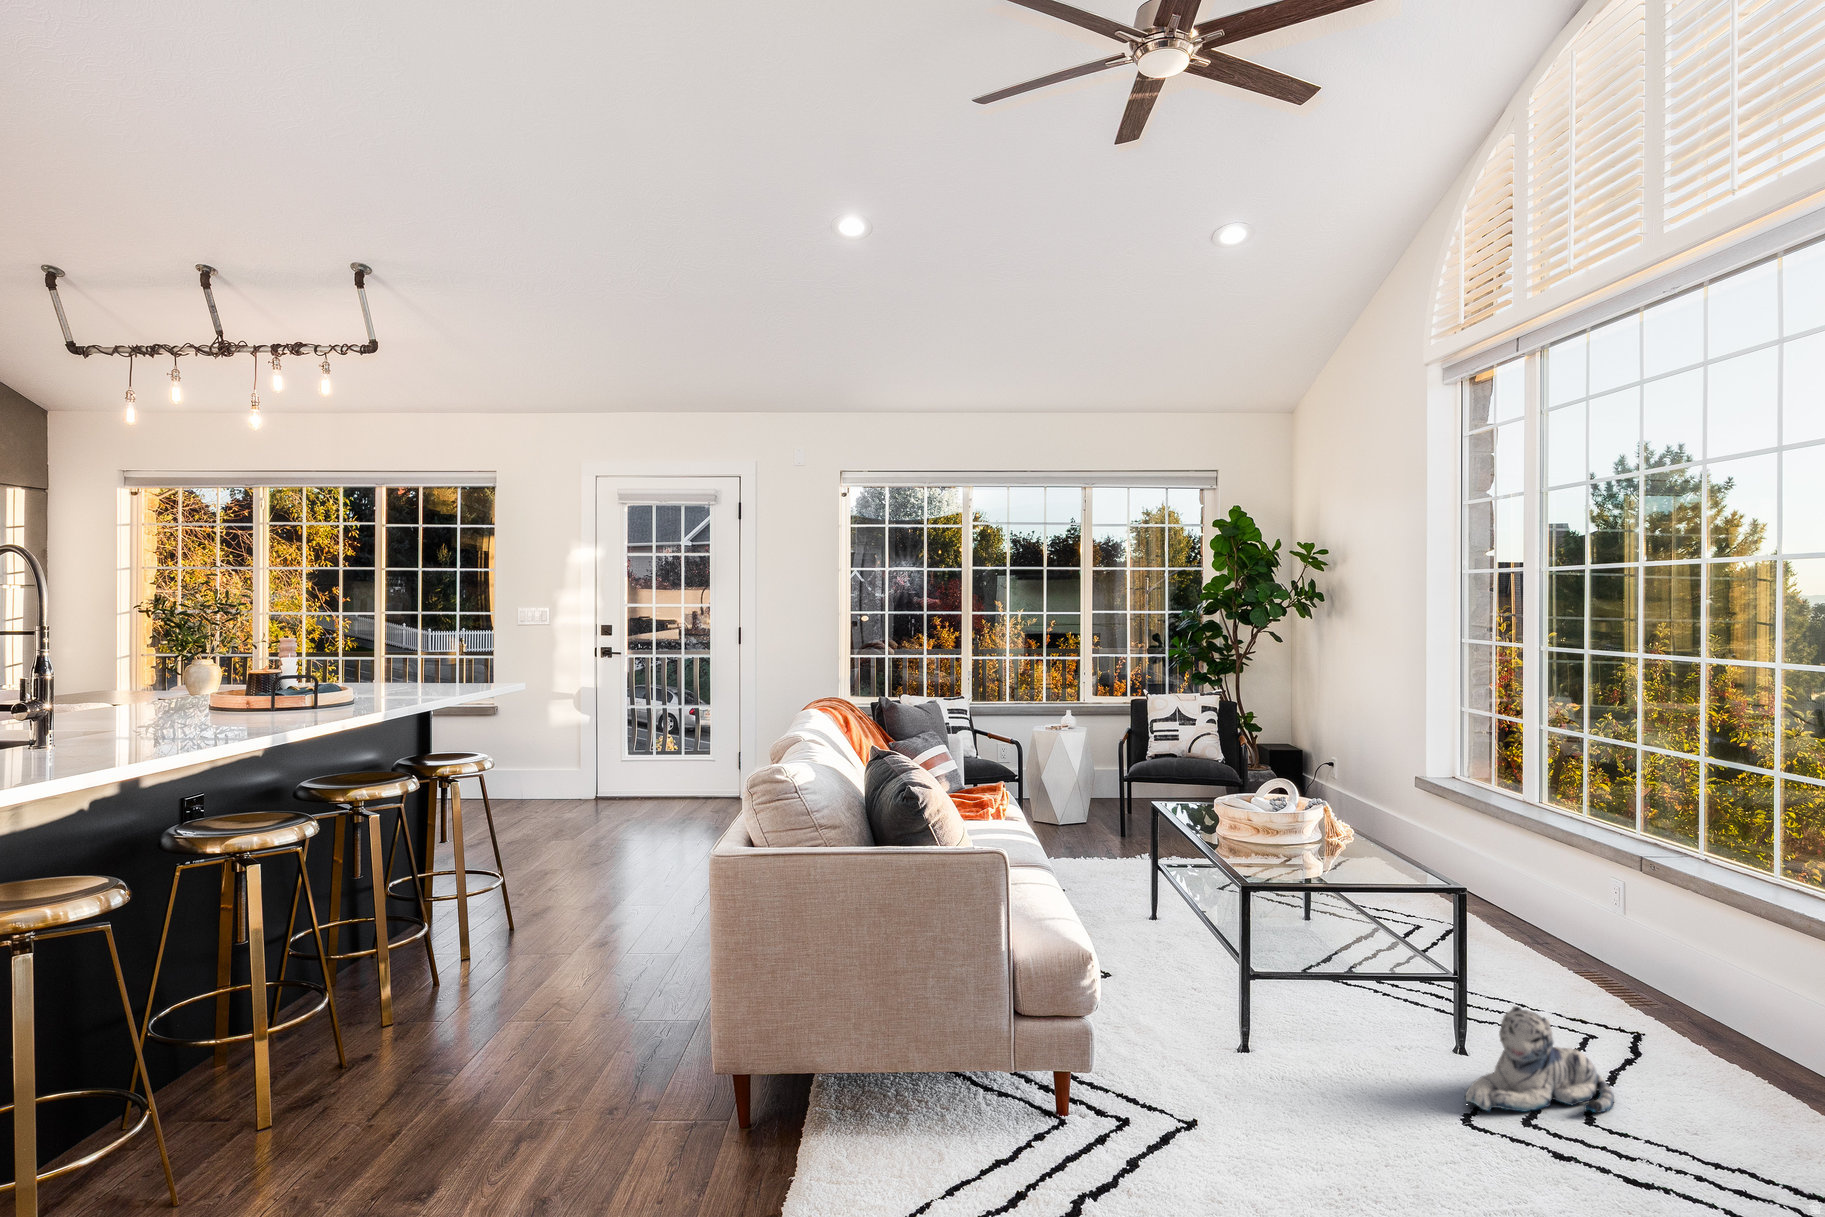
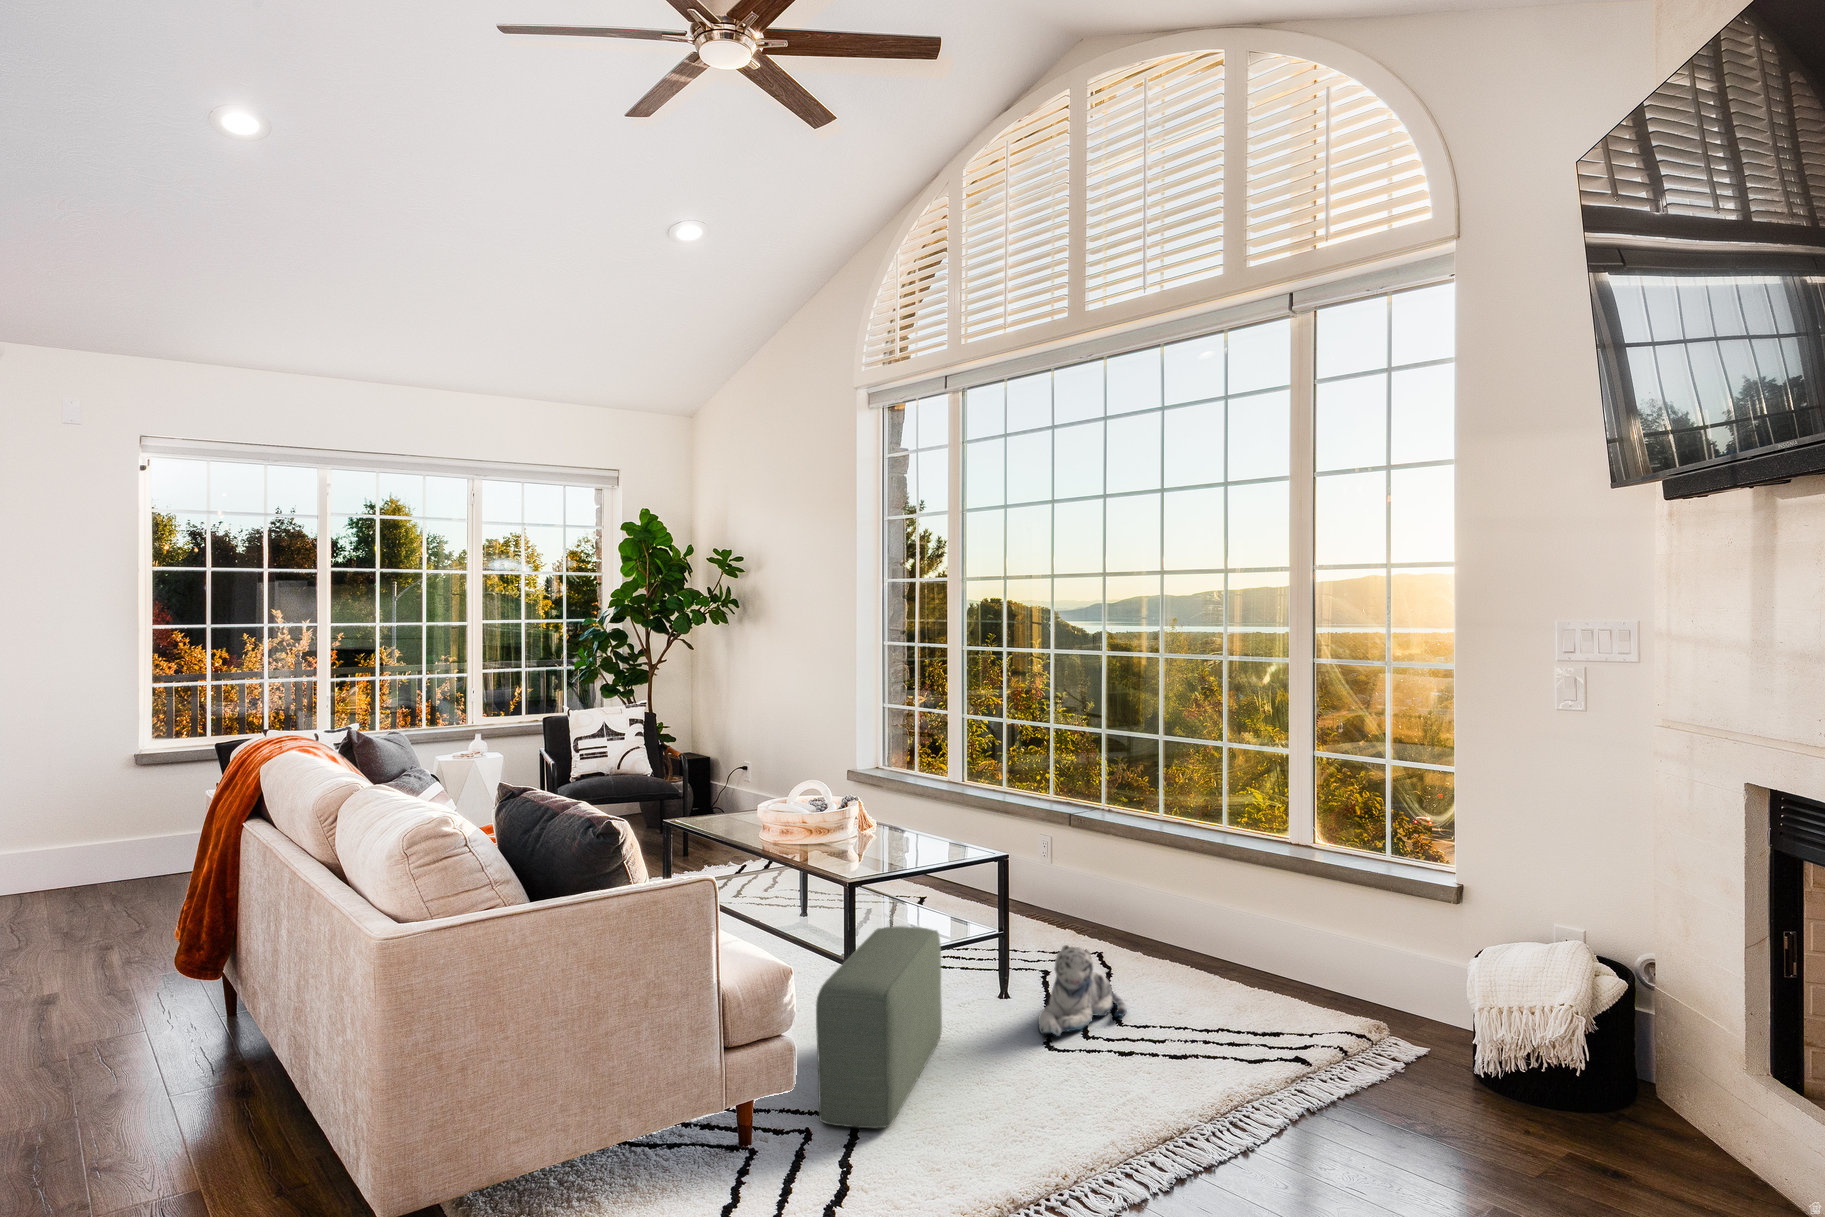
pouf: none [1139,939,1345,1142] -> present [816,926,942,1128]

